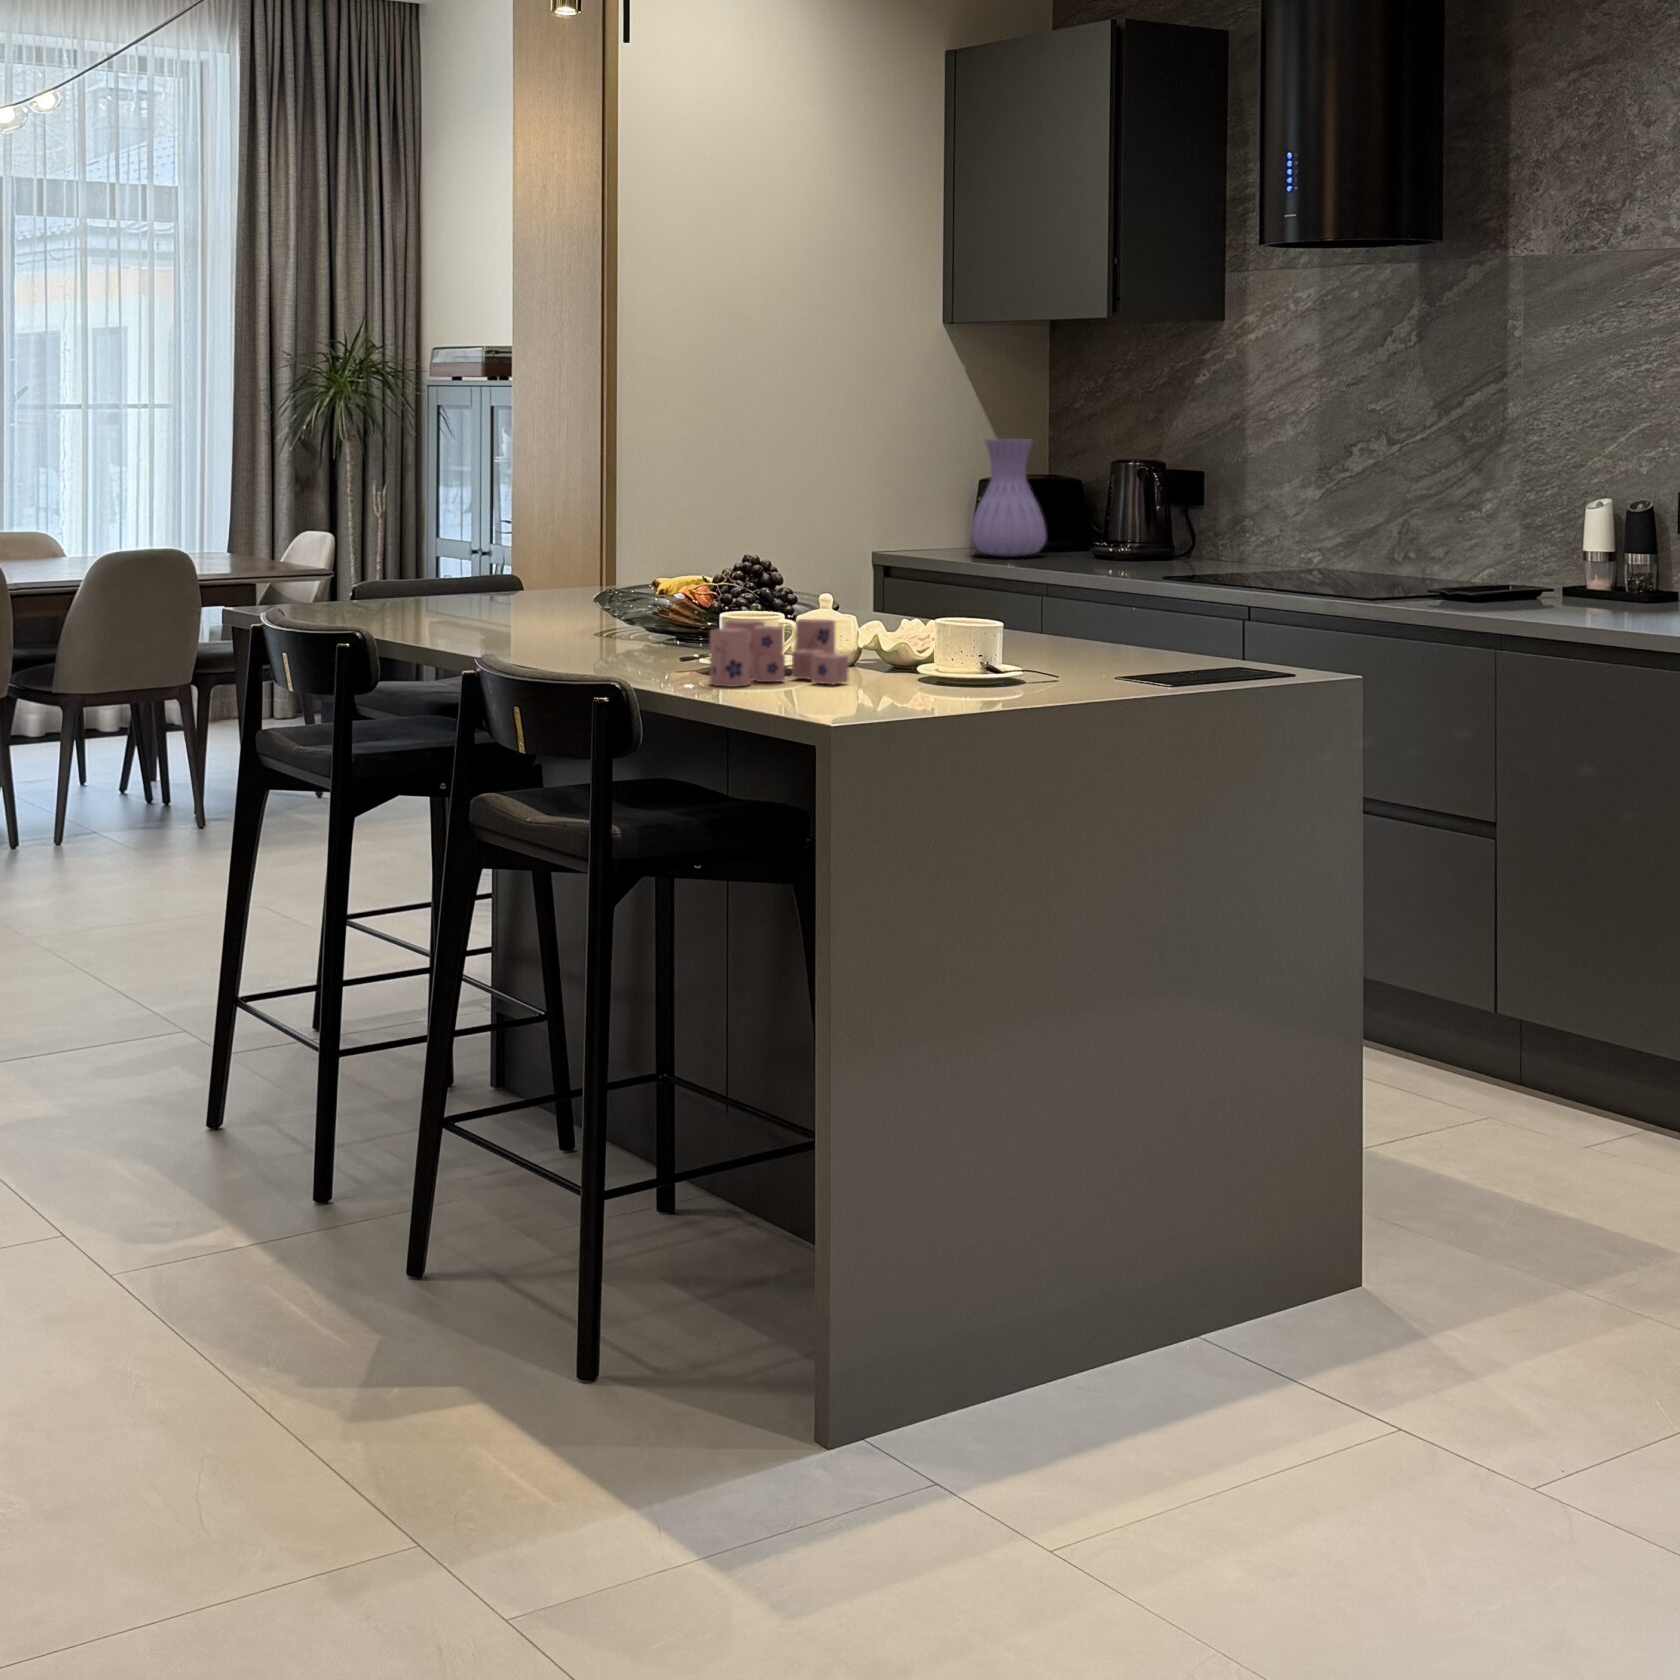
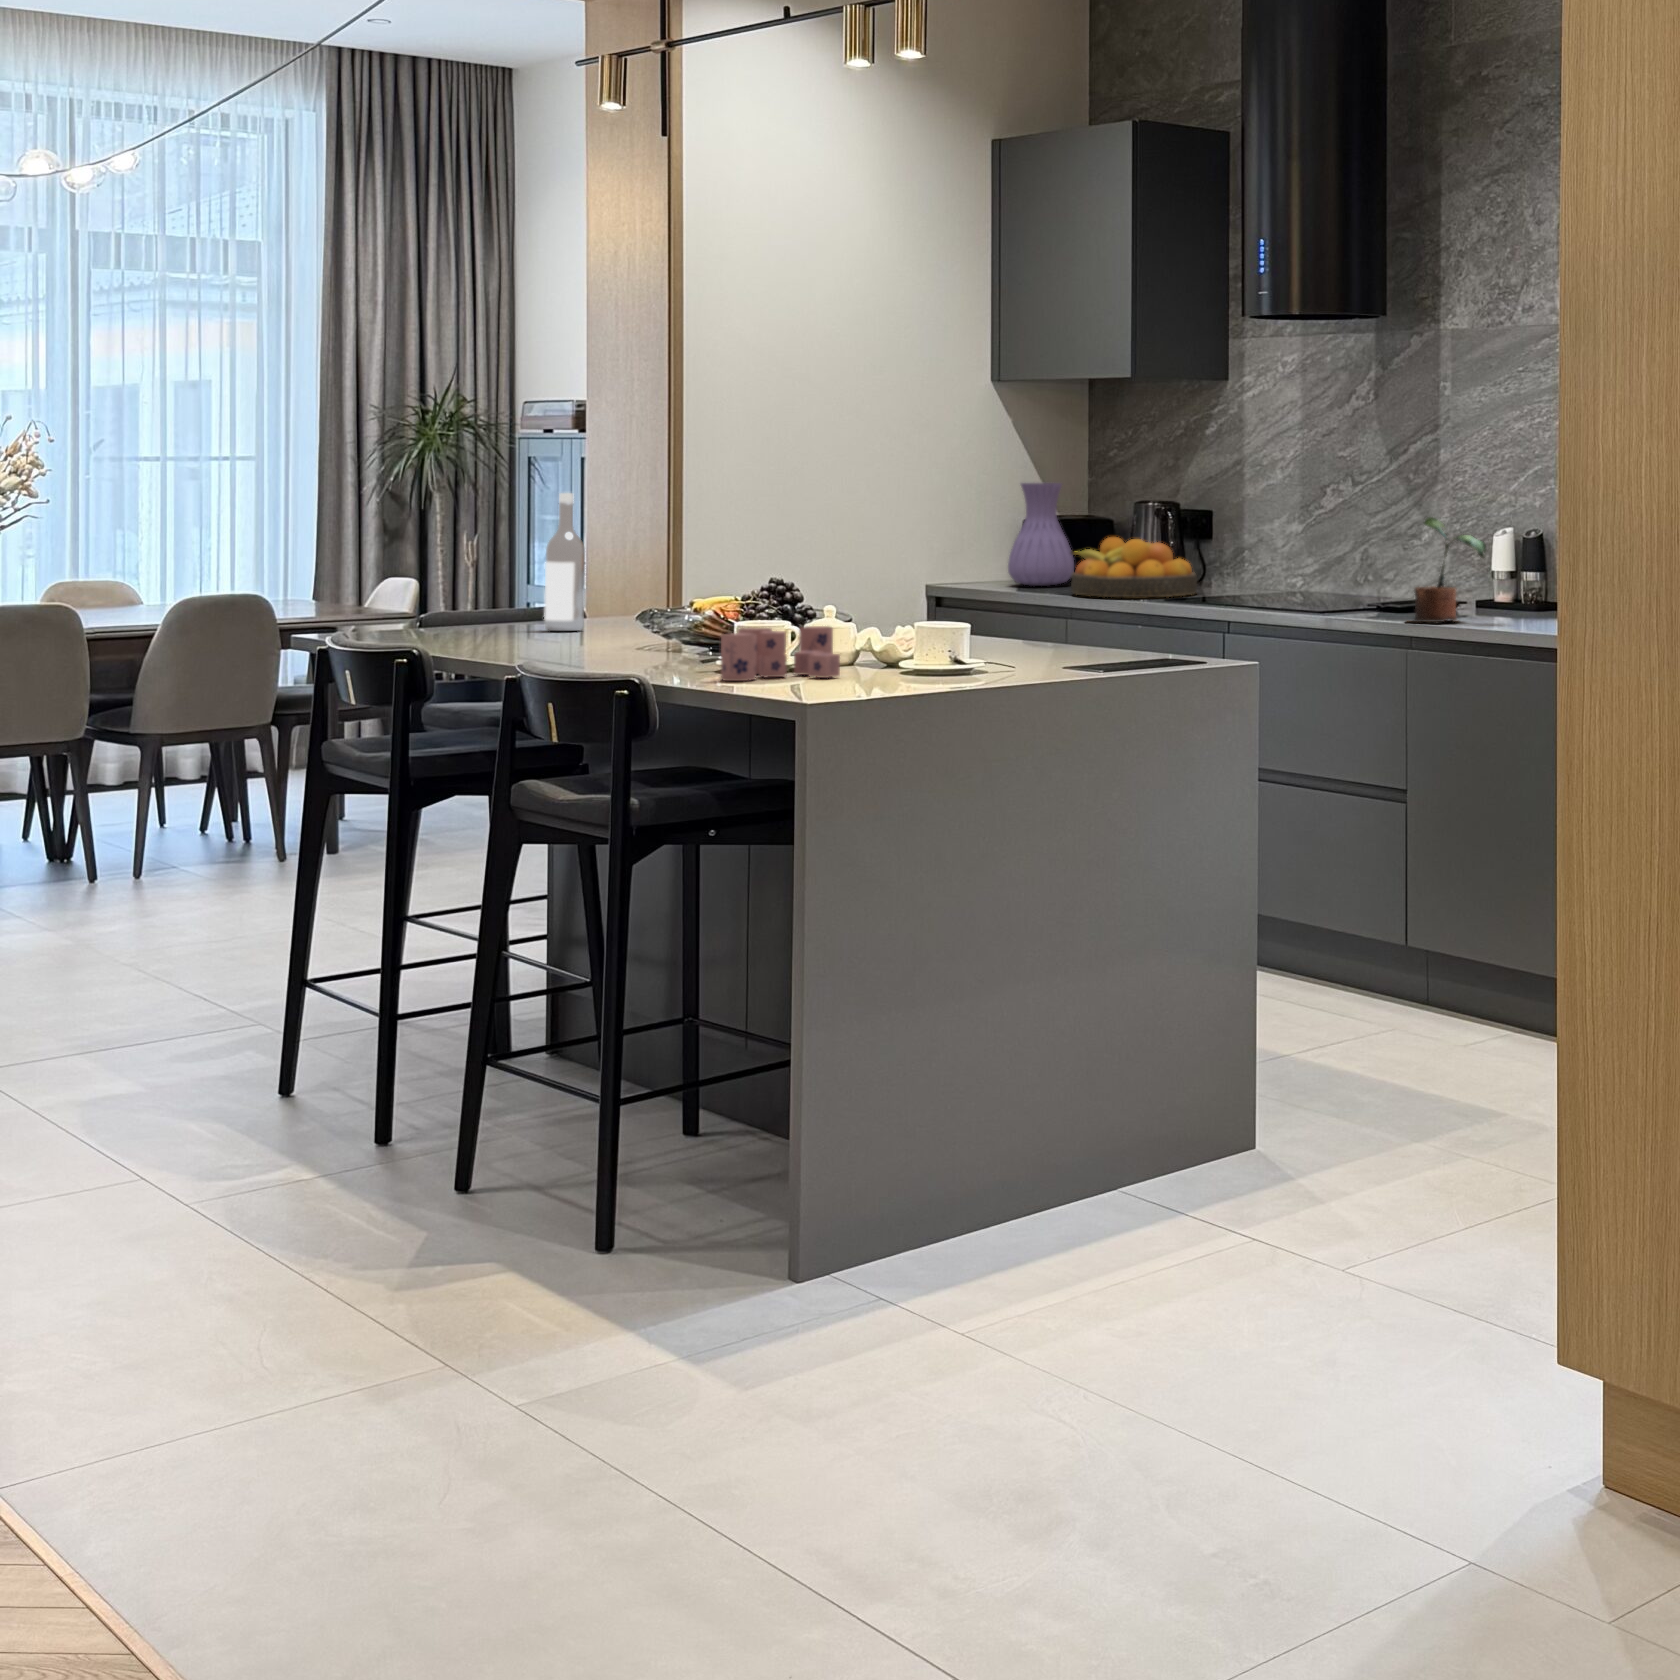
wine bottle: none [484,453,527,608] -> present [544,493,585,631]
potted plant: none [1479,487,1590,616] -> present [1413,517,1486,622]
fruit bowl: none [1048,503,1198,574] -> present [1070,537,1197,598]

